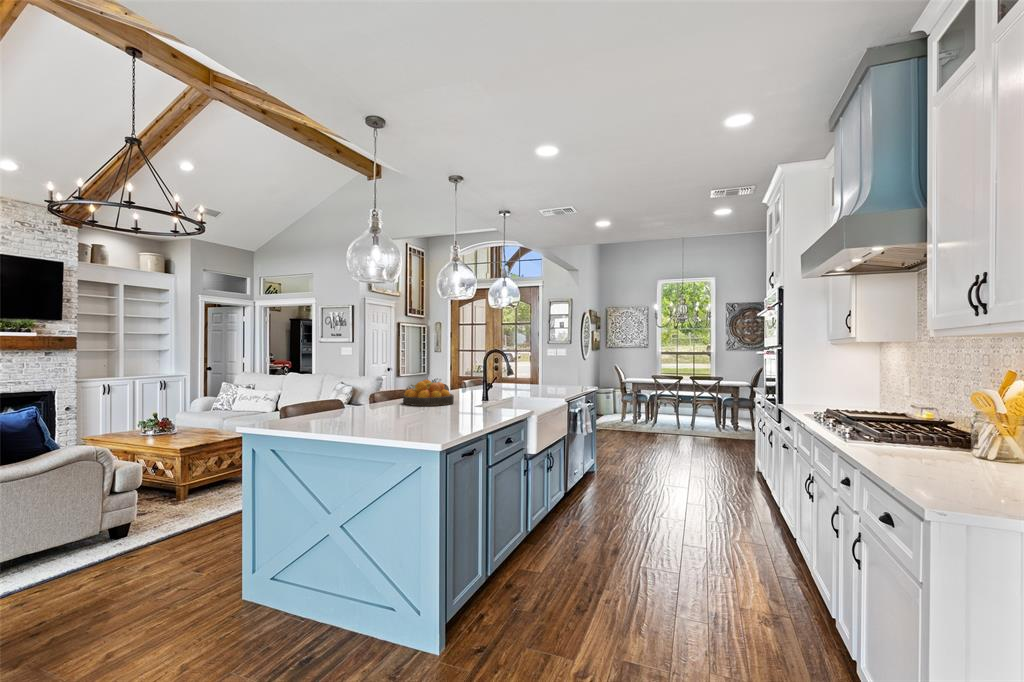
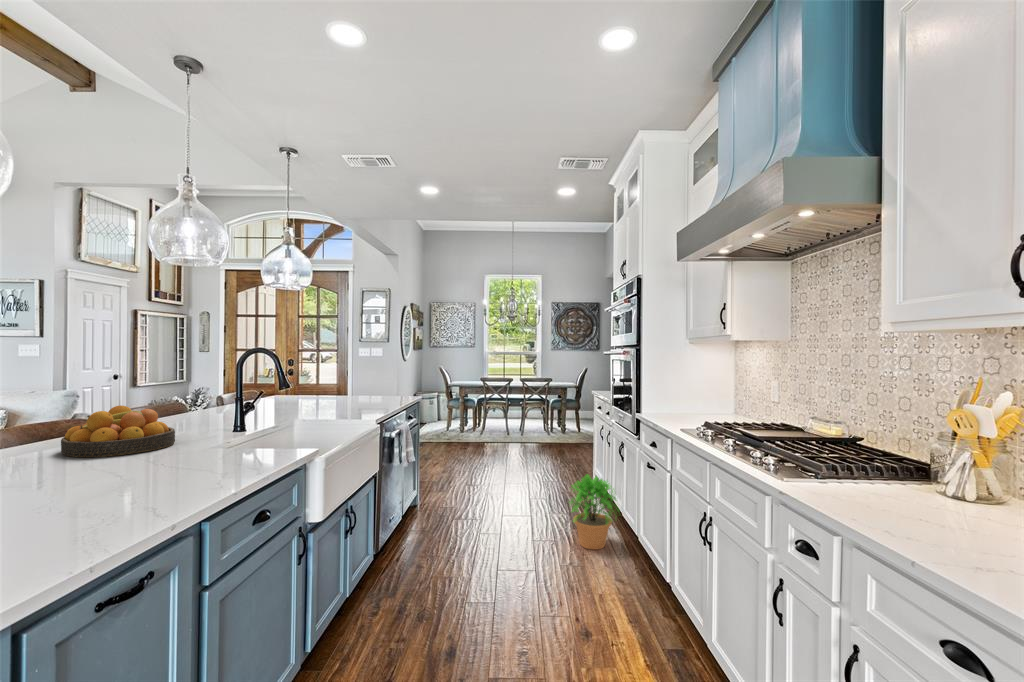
potted plant: none [718,453,767,515] -> present [570,474,619,549]

